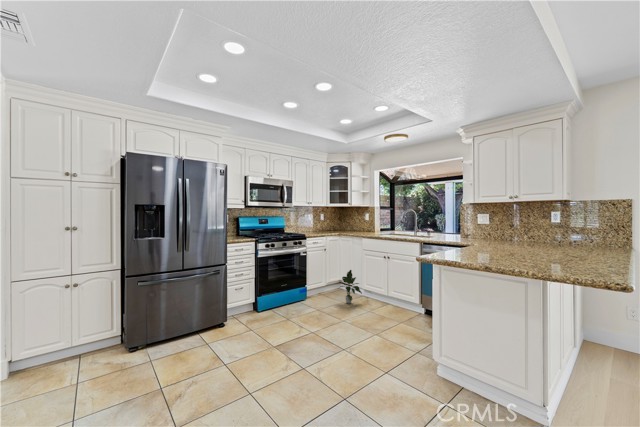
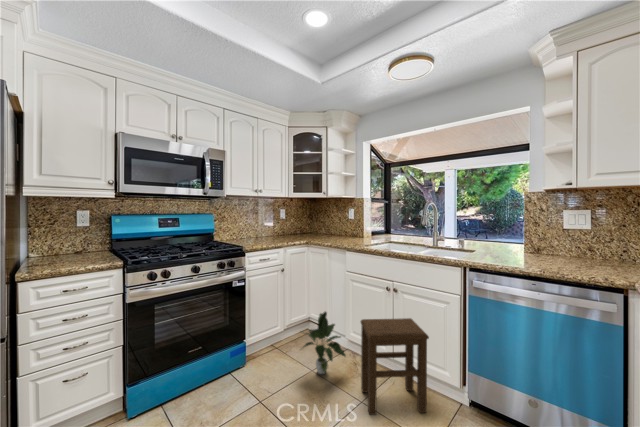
stool: none [369,271,403,315] -> present [361,318,429,415]

